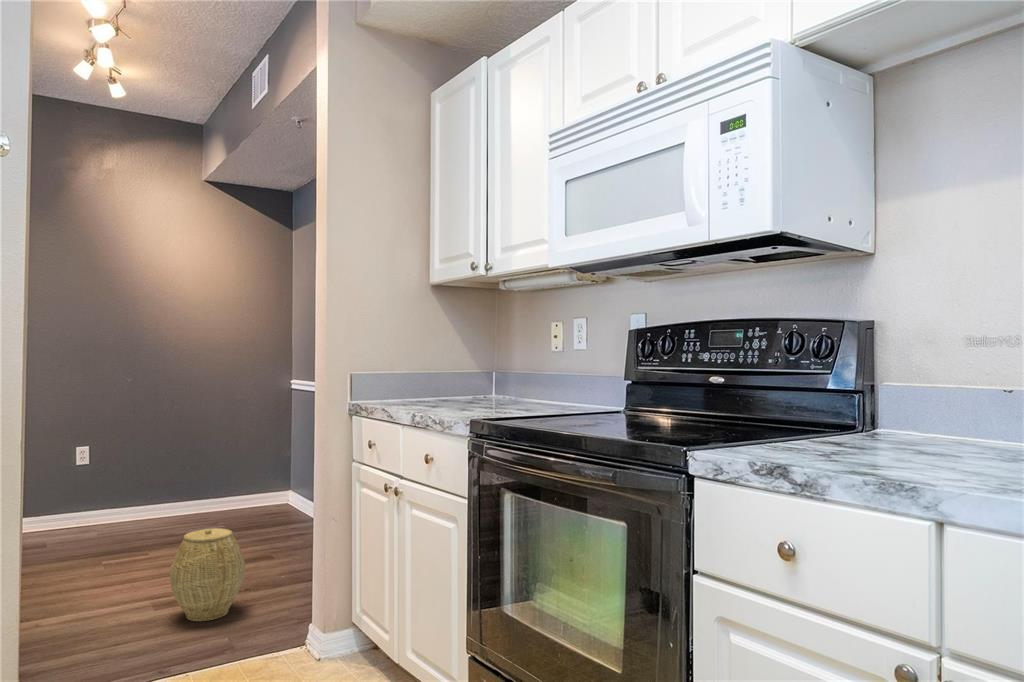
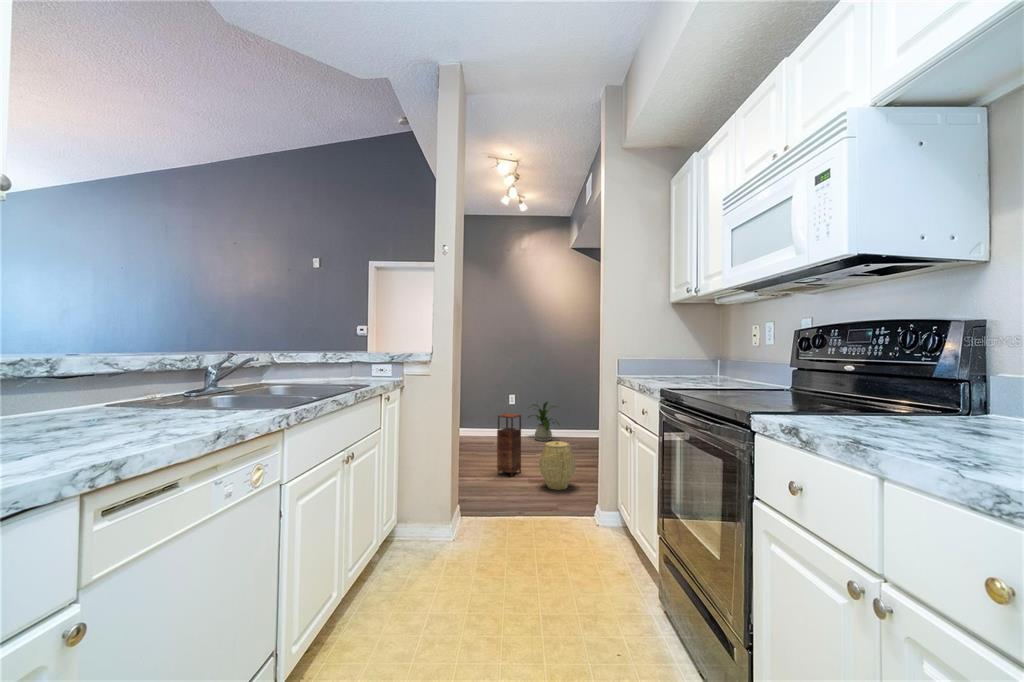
house plant: none [104,455,181,532] -> present [532,402,560,441]
storage cabinet: none [63,486,121,616] -> present [497,413,521,476]

